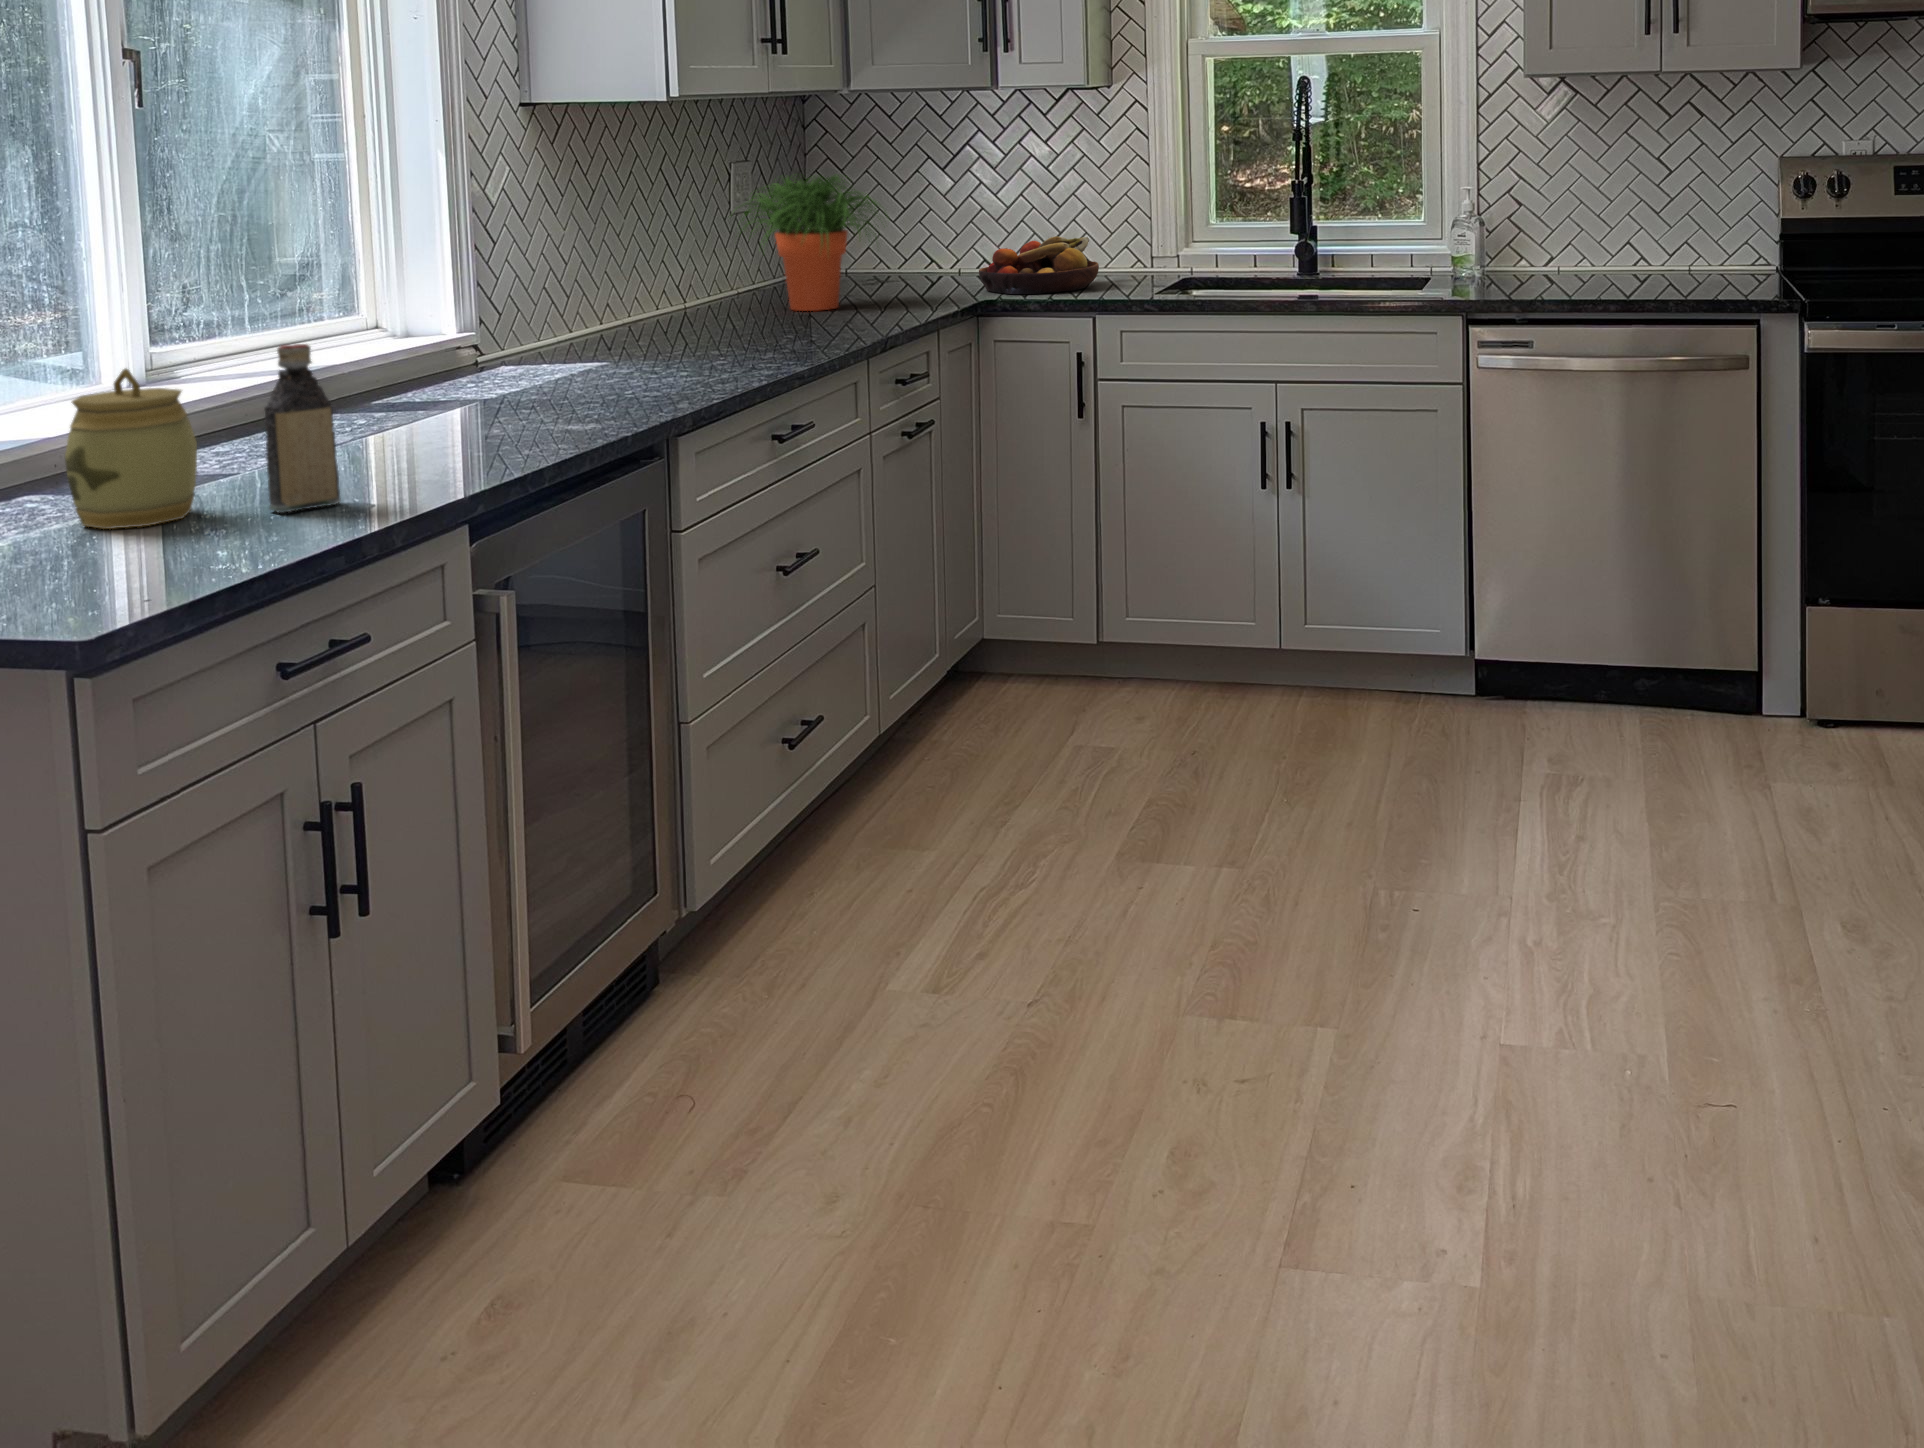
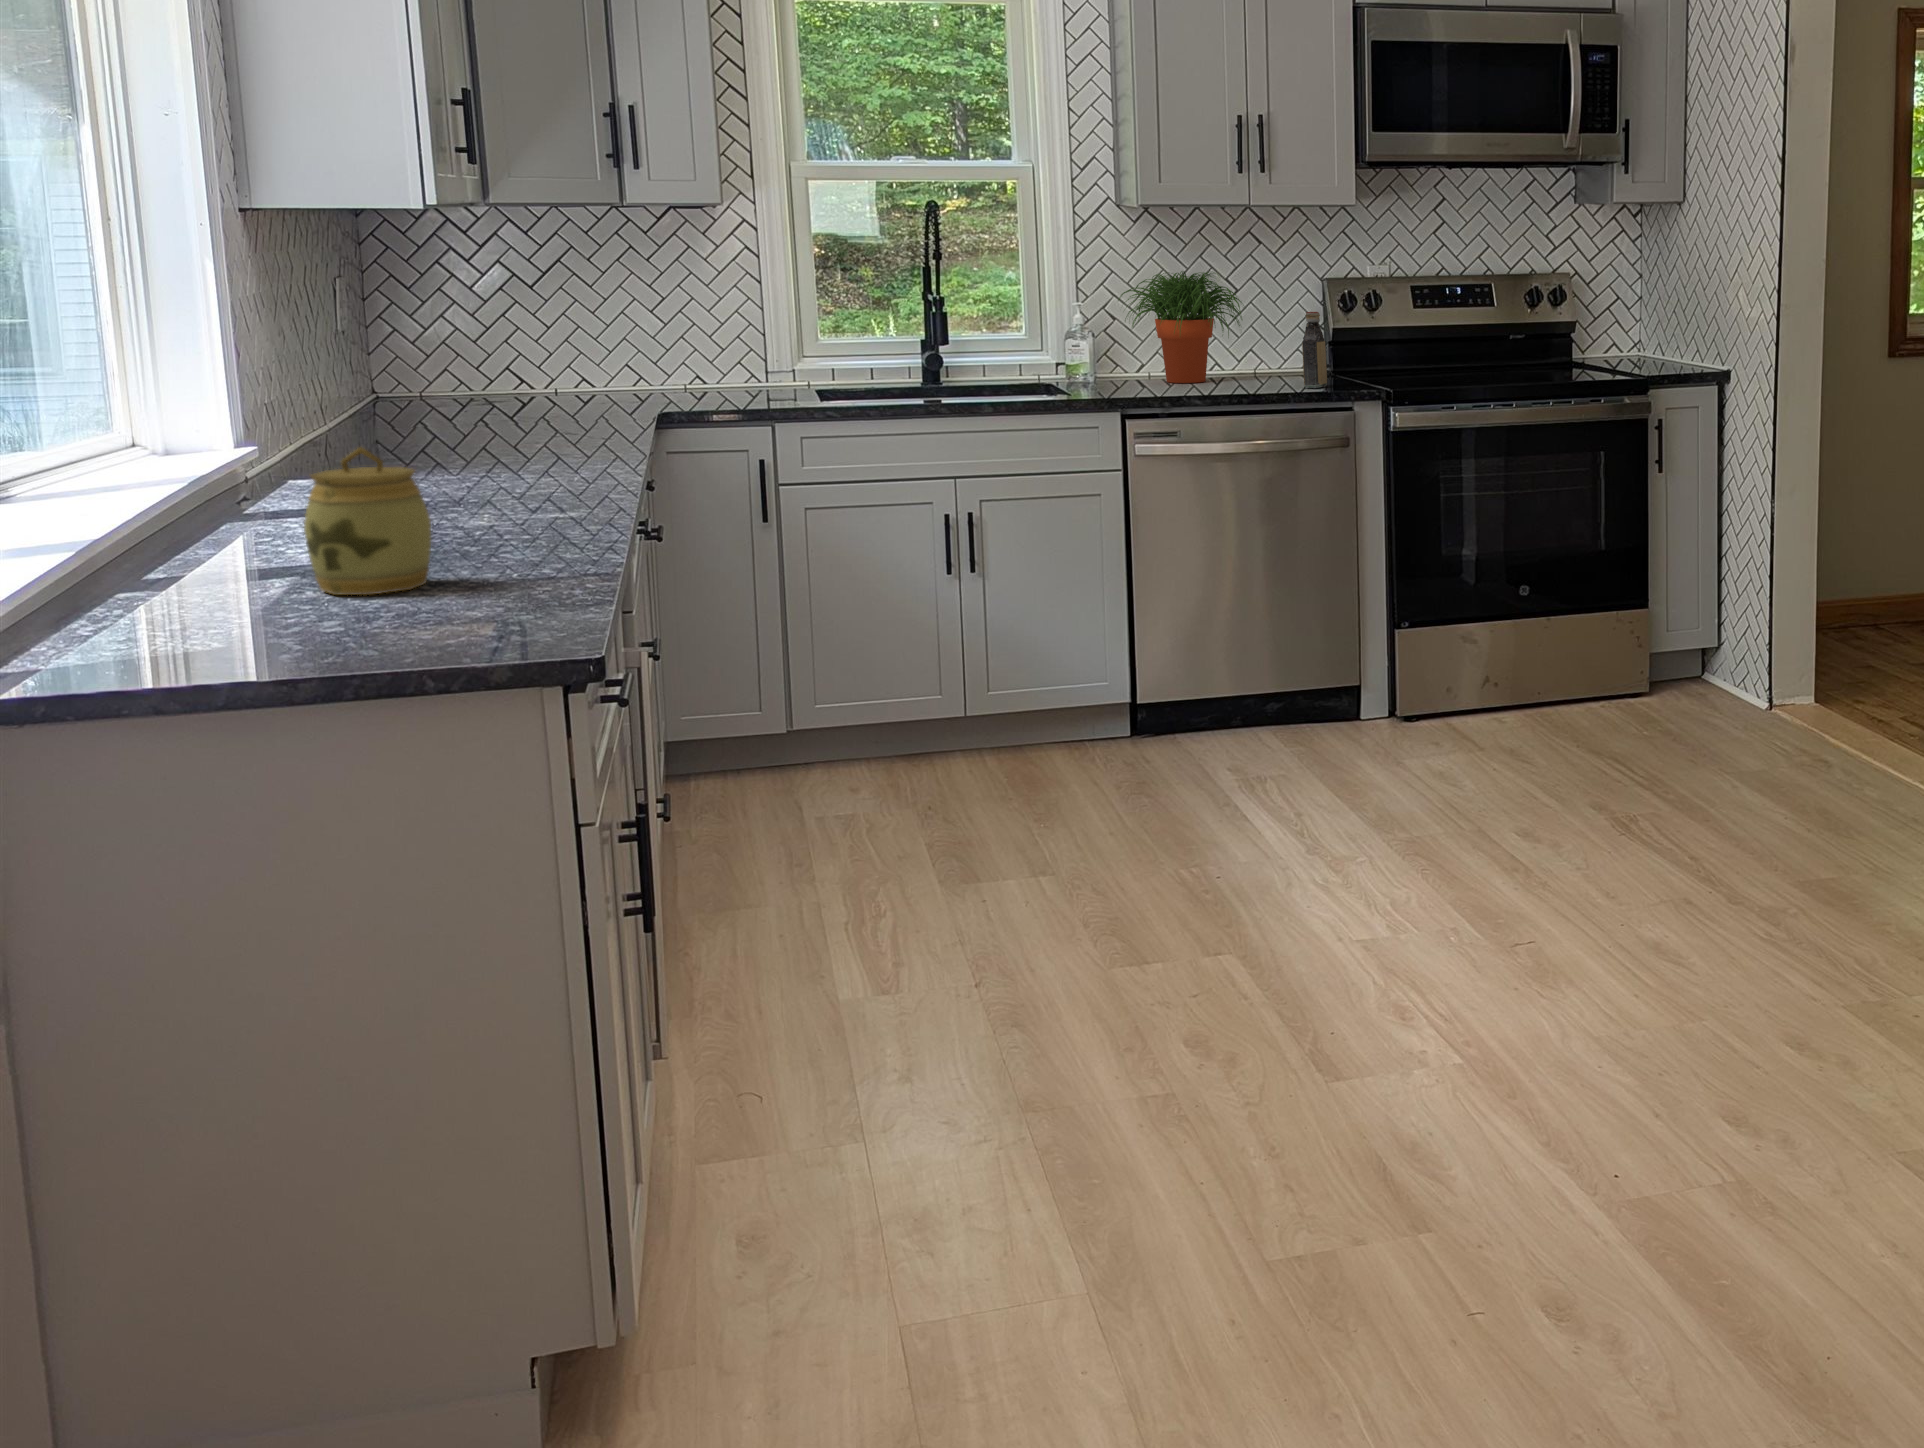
potted plant: present [735,176,879,311] -> present [1118,271,1242,383]
fruit bowl: present [979,236,1099,294] -> none [619,353,745,409]
bottle: present [264,344,341,513] -> present [1302,312,1327,388]

